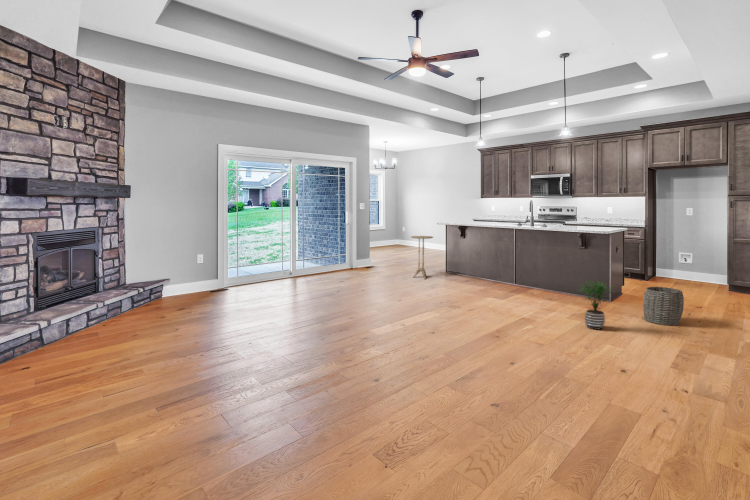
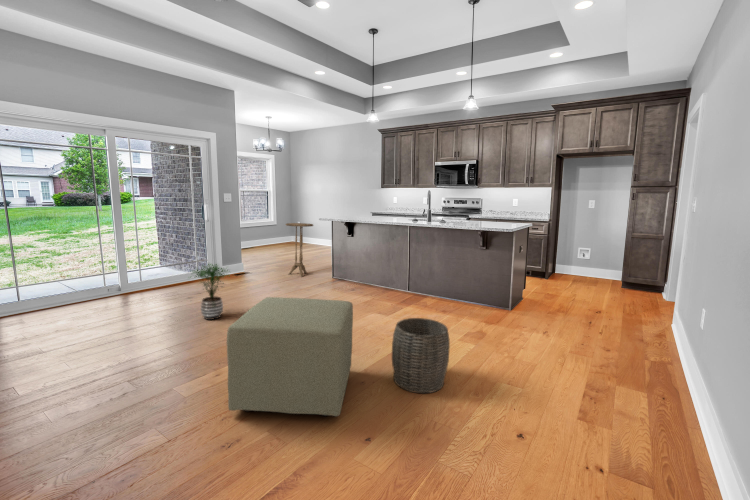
potted plant: present [581,281,612,329] -> present [193,264,228,320]
ottoman: none [440,282,505,345] -> present [227,297,353,416]
woven basket: present [643,287,684,326] -> present [392,318,450,393]

